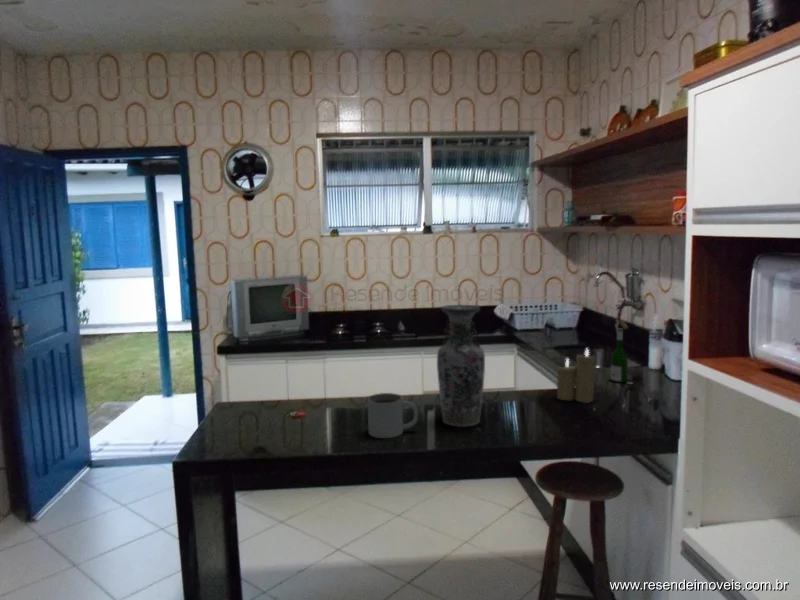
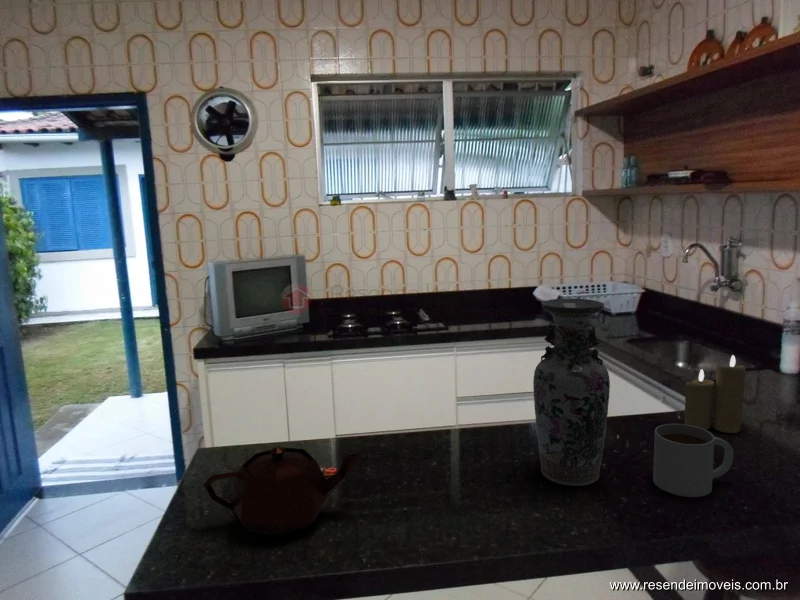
wine bottle: present [611,304,632,384] -> none [735,287,770,398]
teapot: none [220,391,321,445] -> present [203,447,362,536]
mug: present [368,393,418,438] -> present [653,424,733,497]

